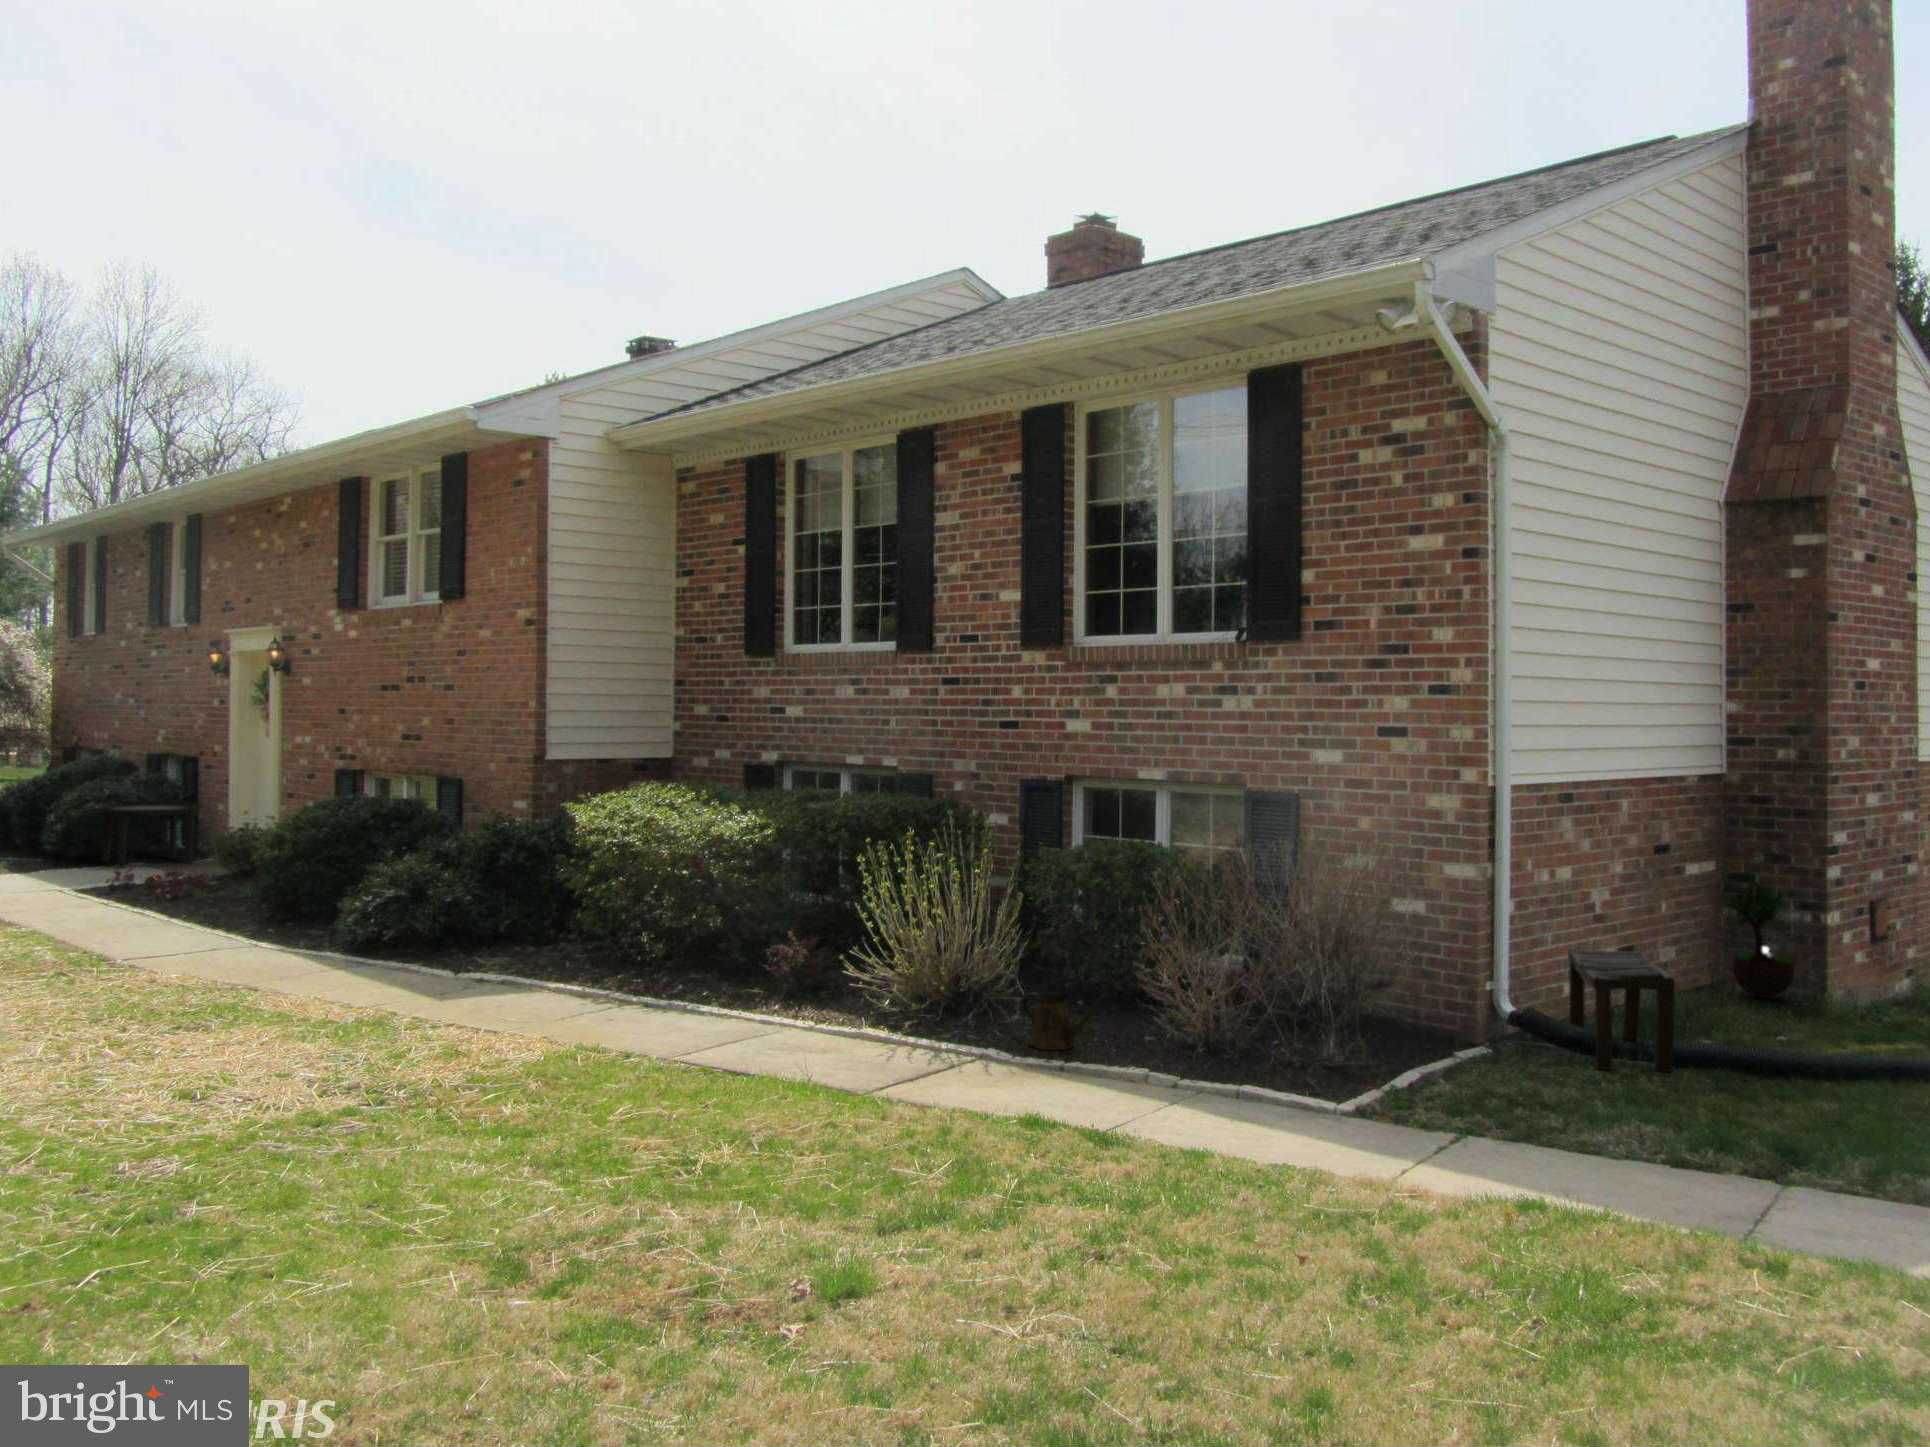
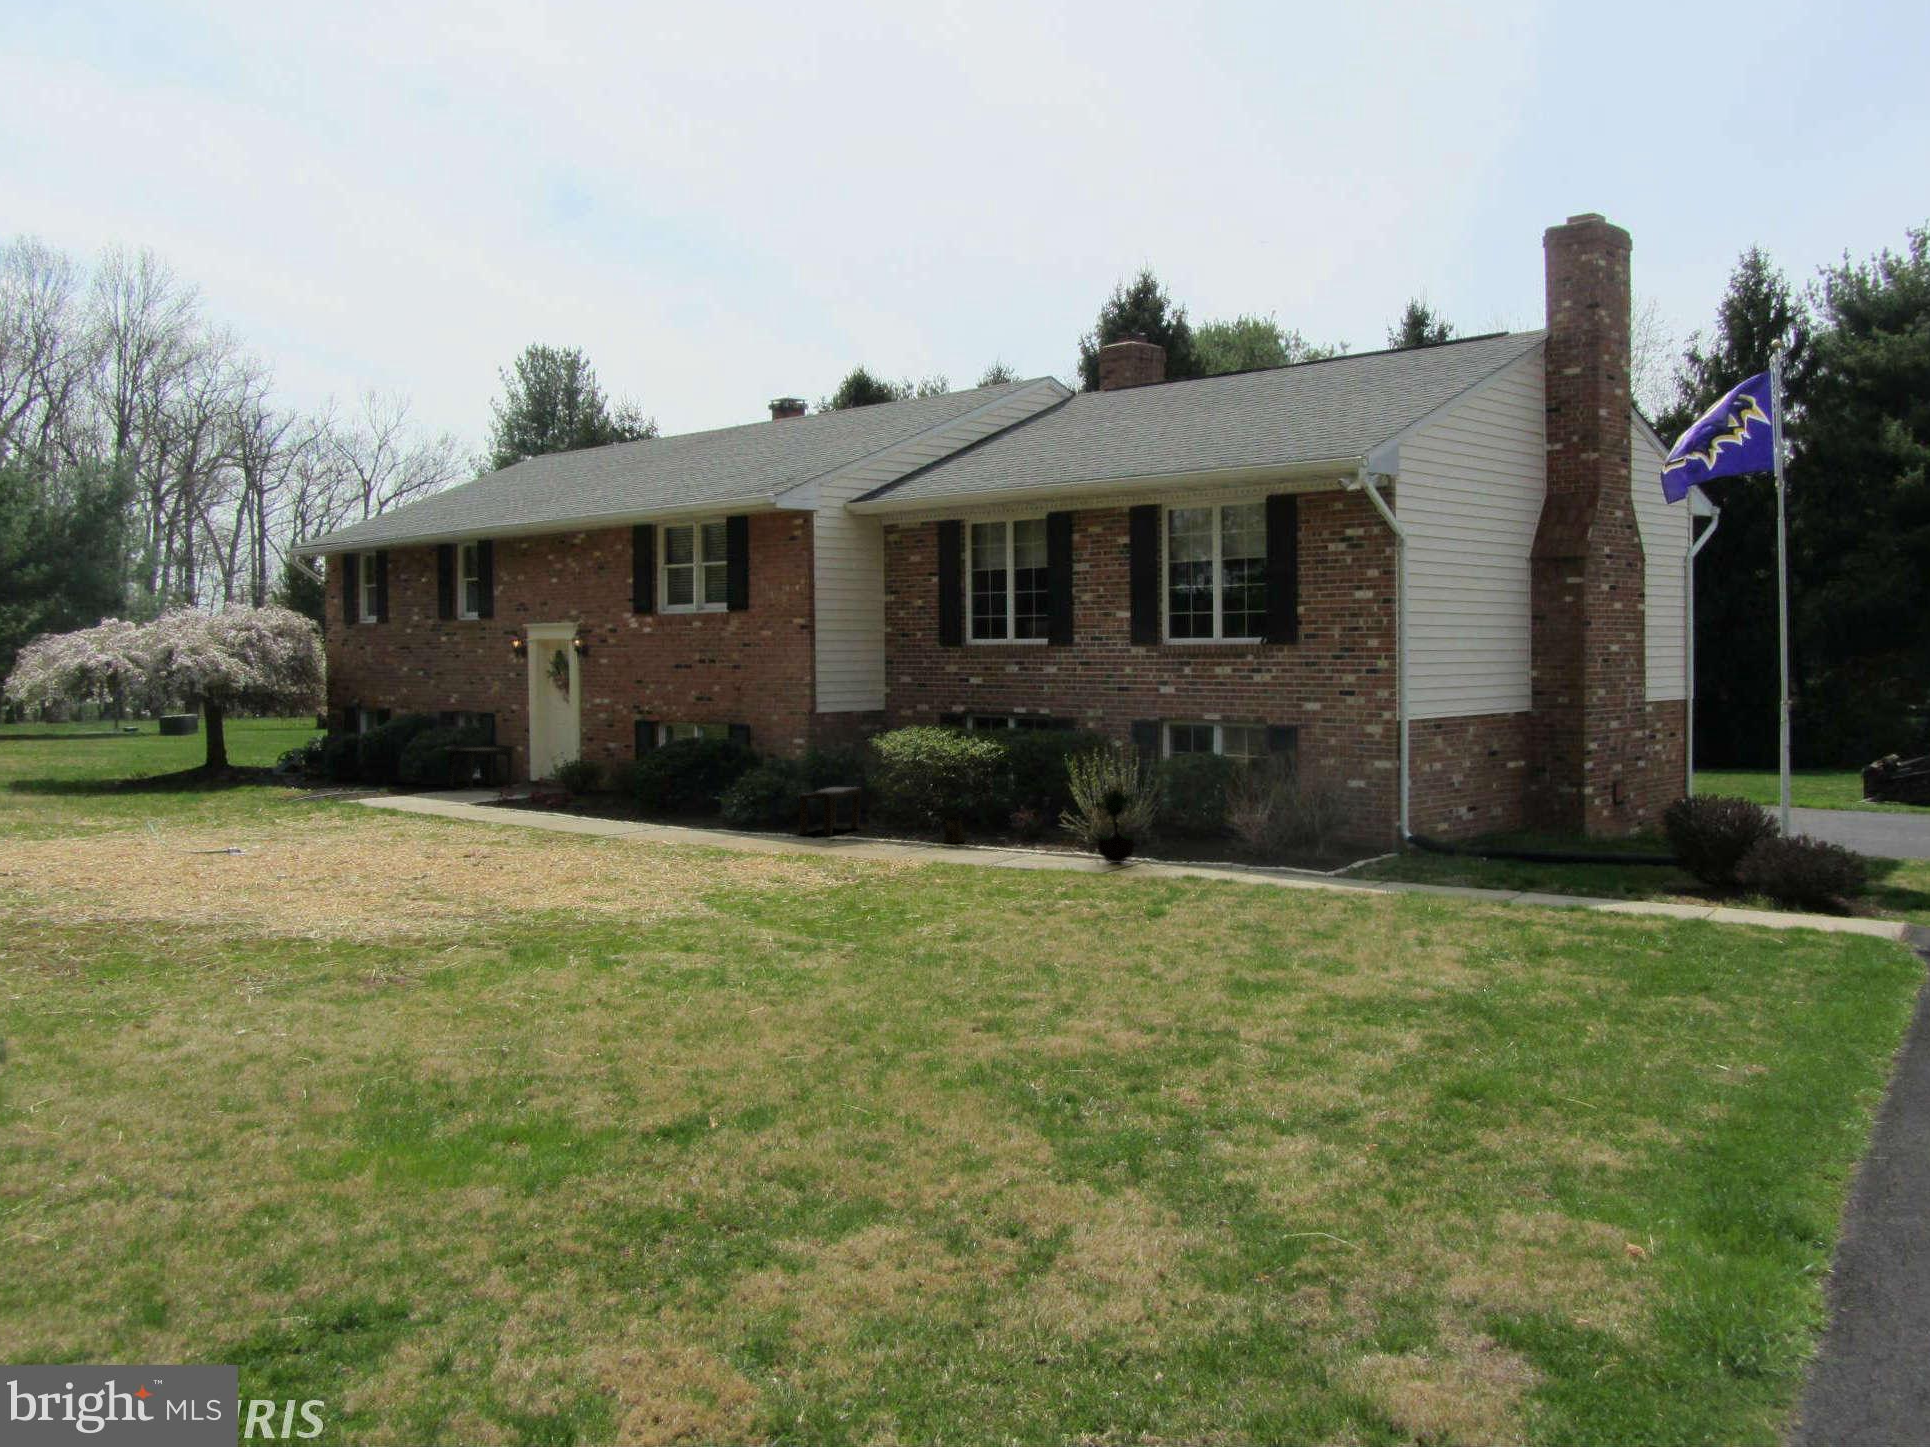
potted tree: present [1717,876,1795,998] -> present [1093,785,1135,863]
bench: present [1568,949,1675,1072] -> present [799,787,862,836]
watering can: present [1021,991,1107,1050] -> present [941,816,964,843]

